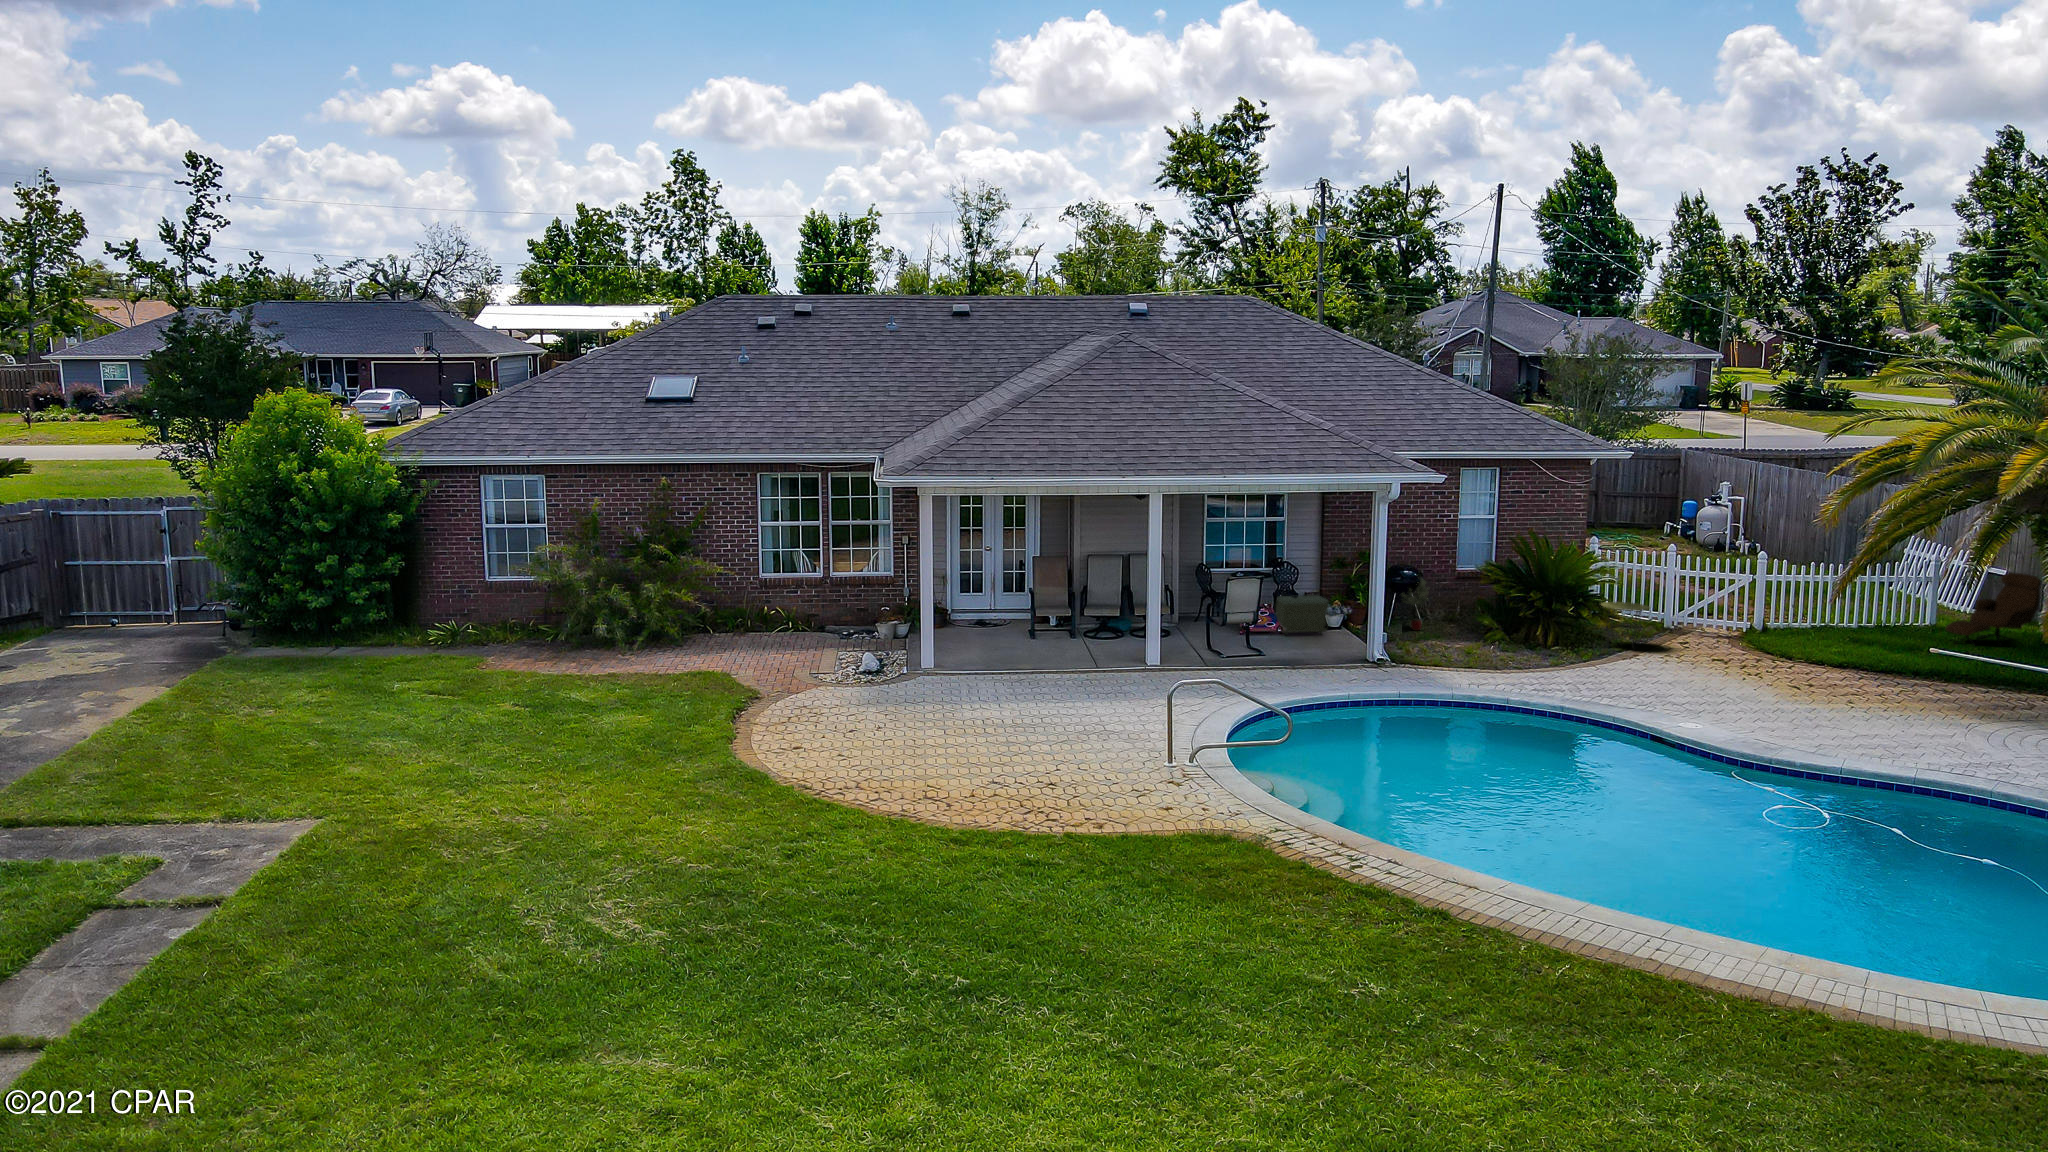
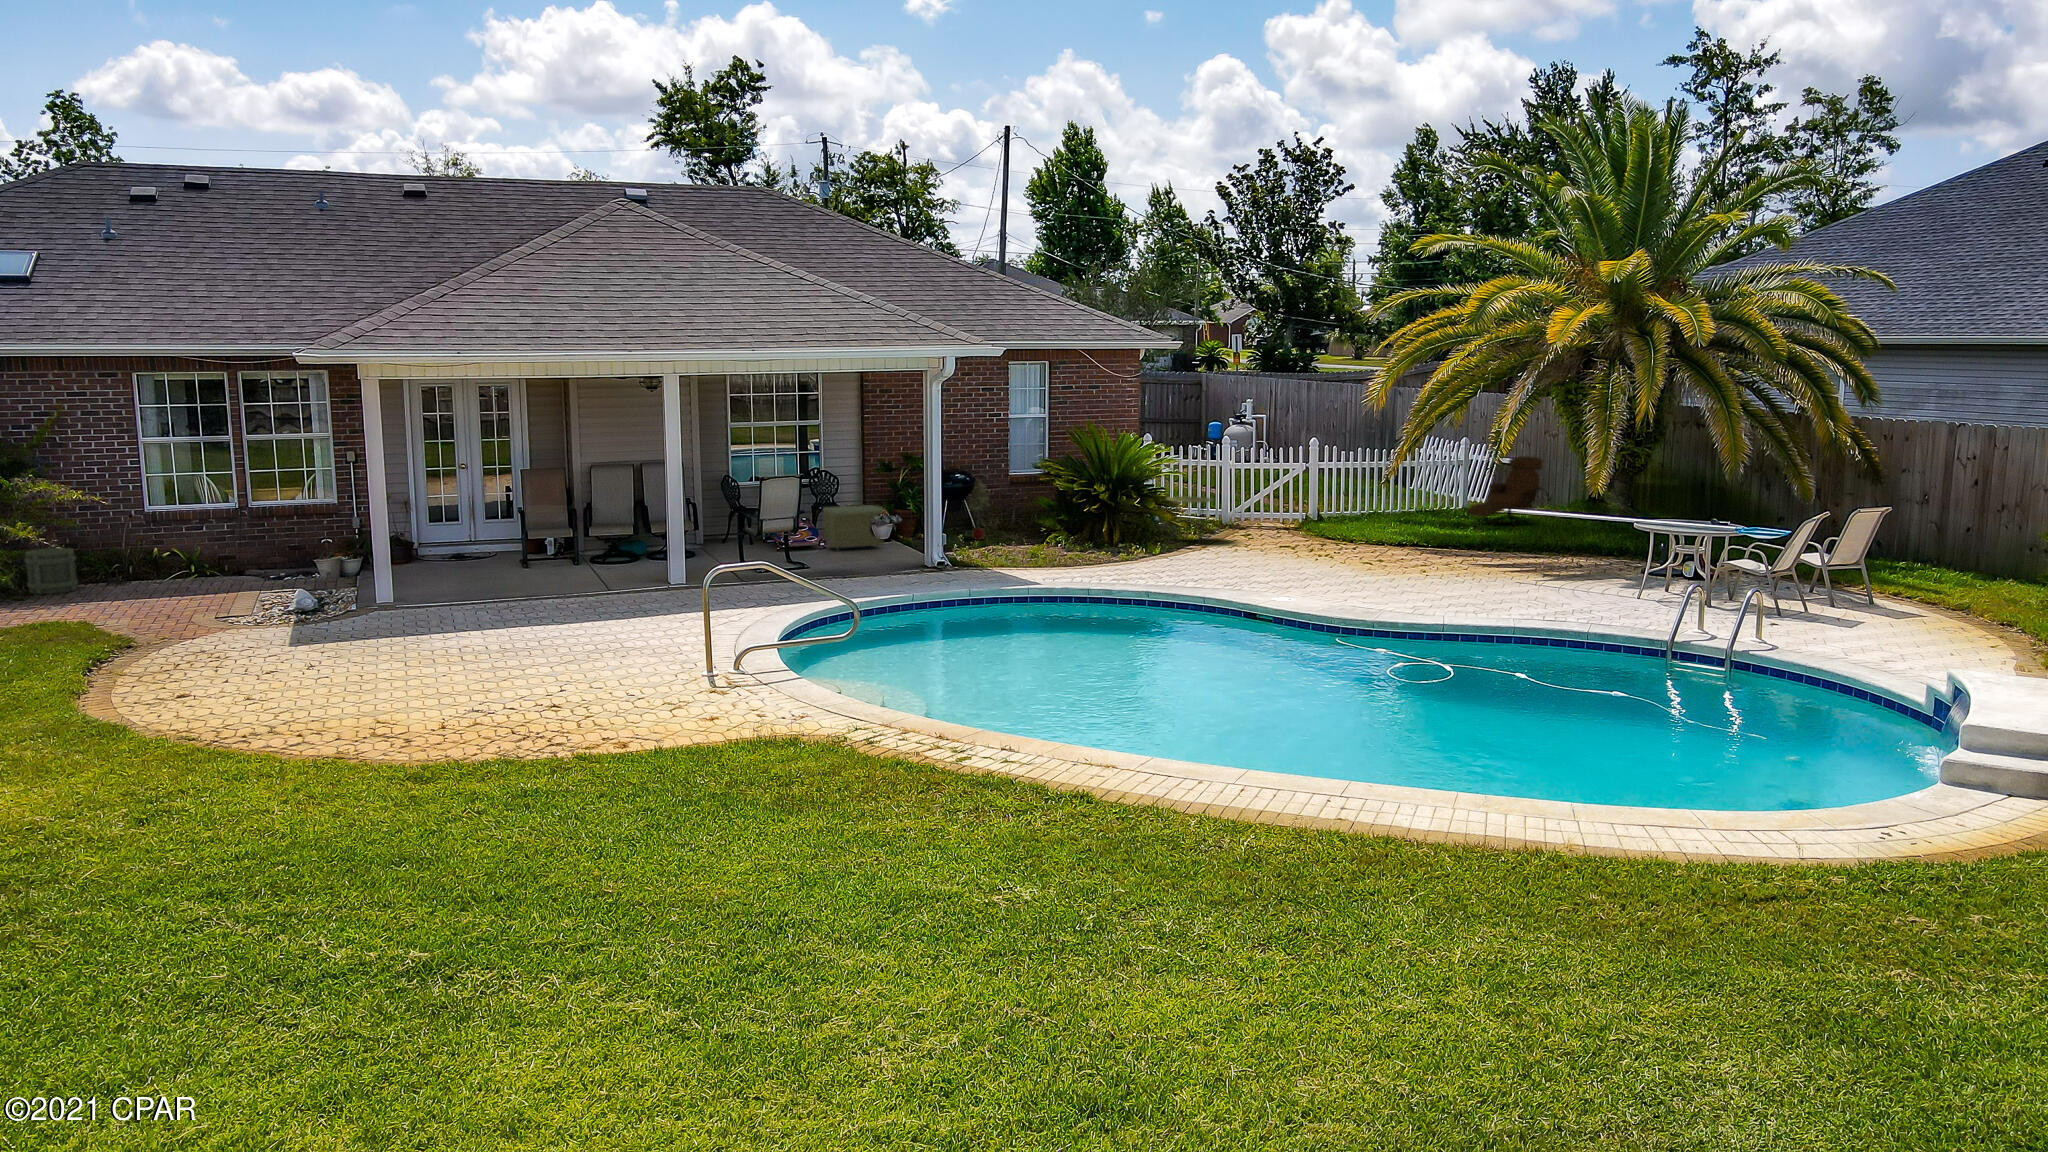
bucket: none [688,606,720,641] -> present [25,548,78,594]

